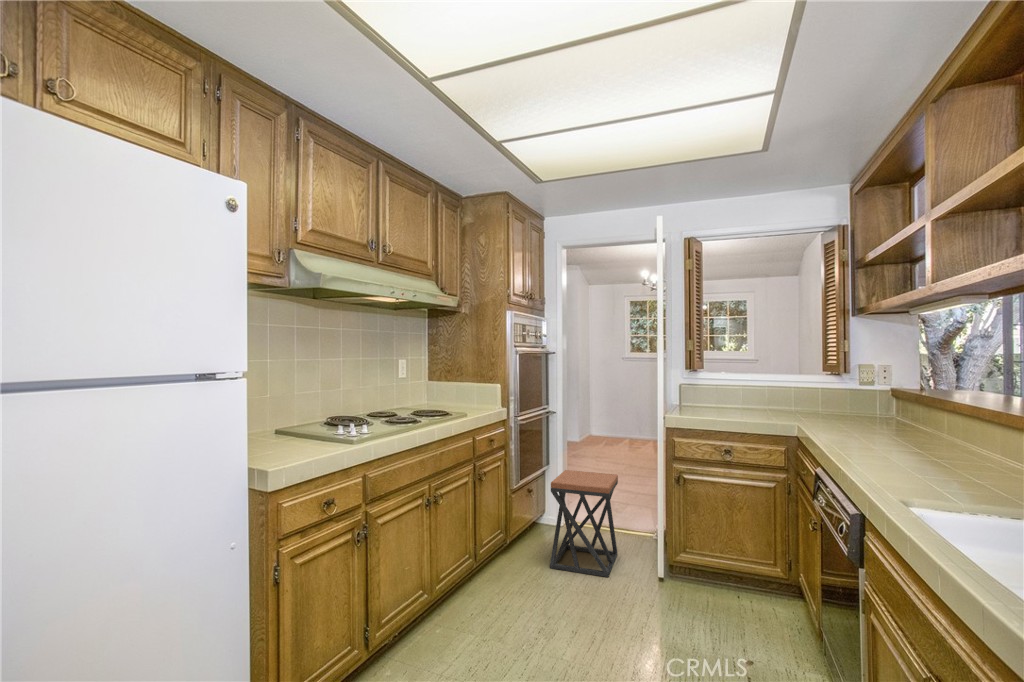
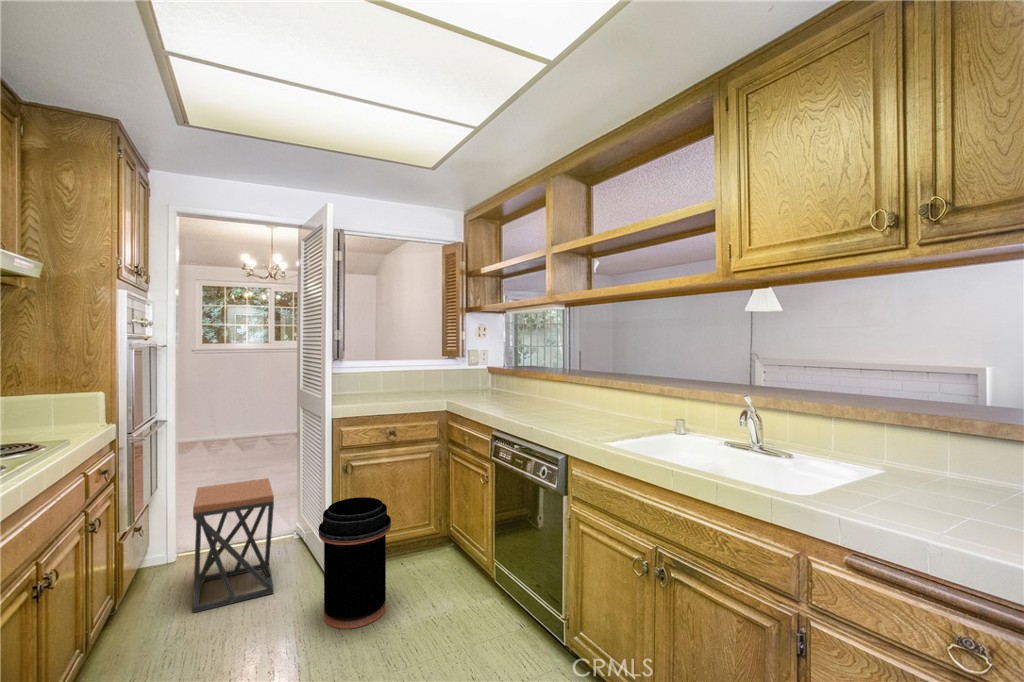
trash can: none [629,506,701,636] -> present [319,497,391,629]

